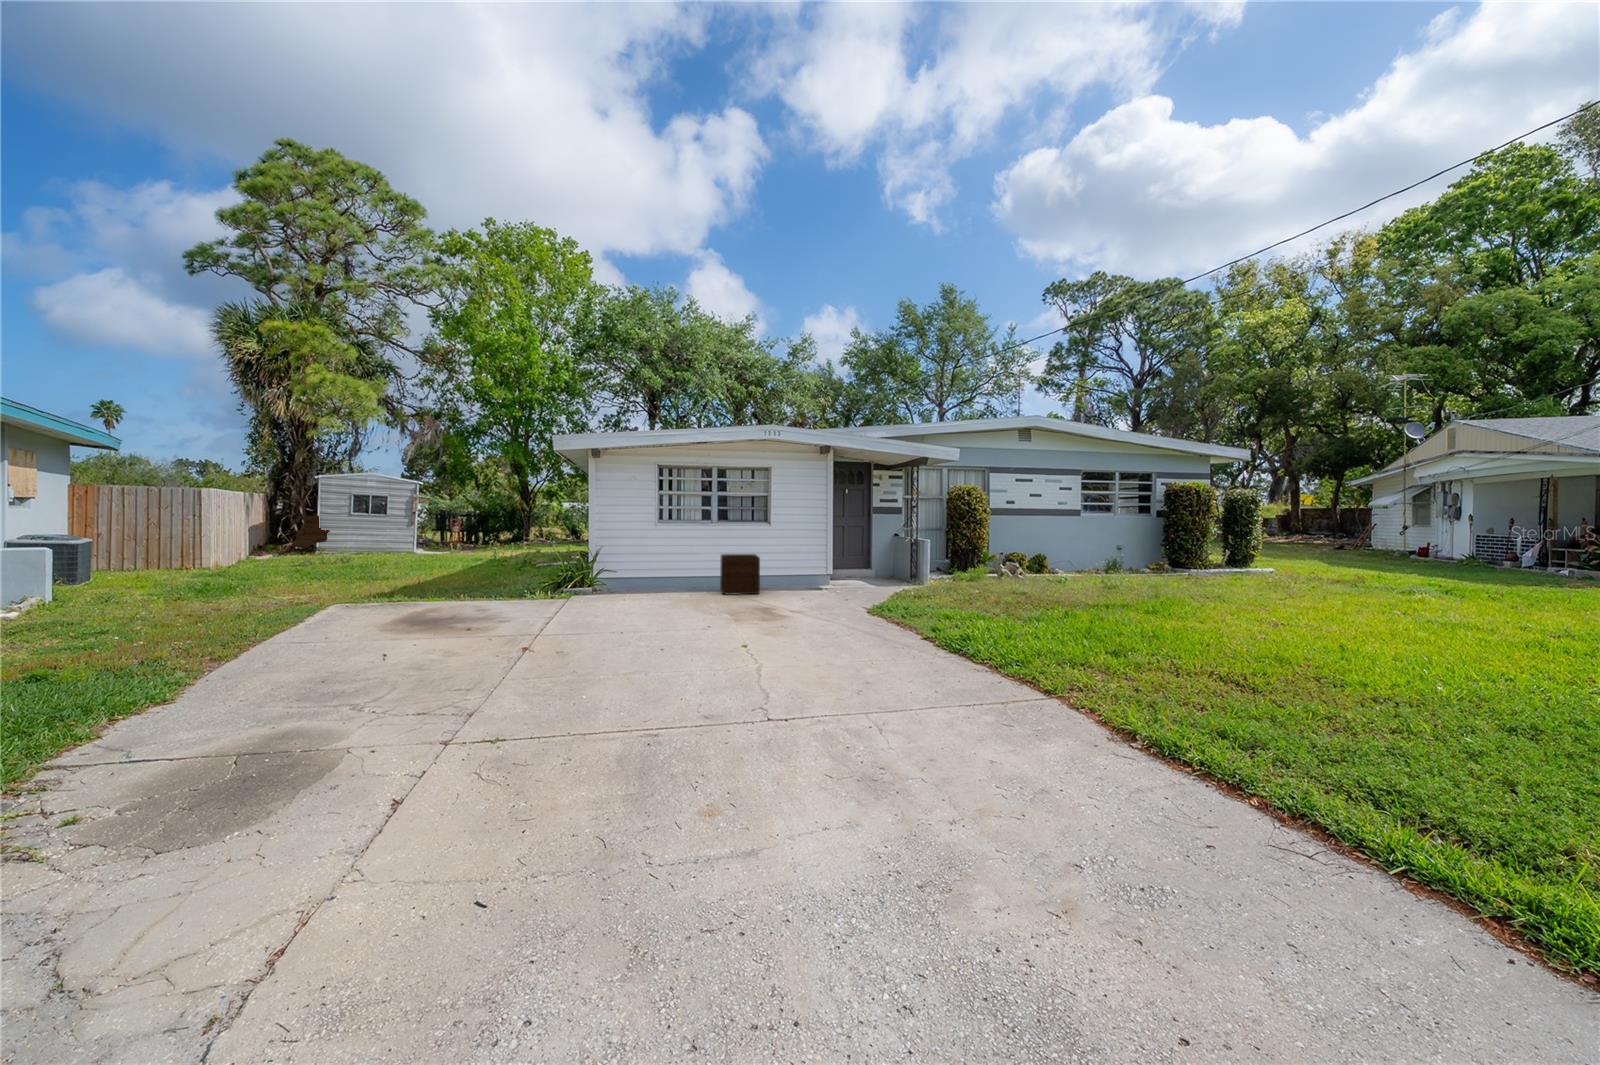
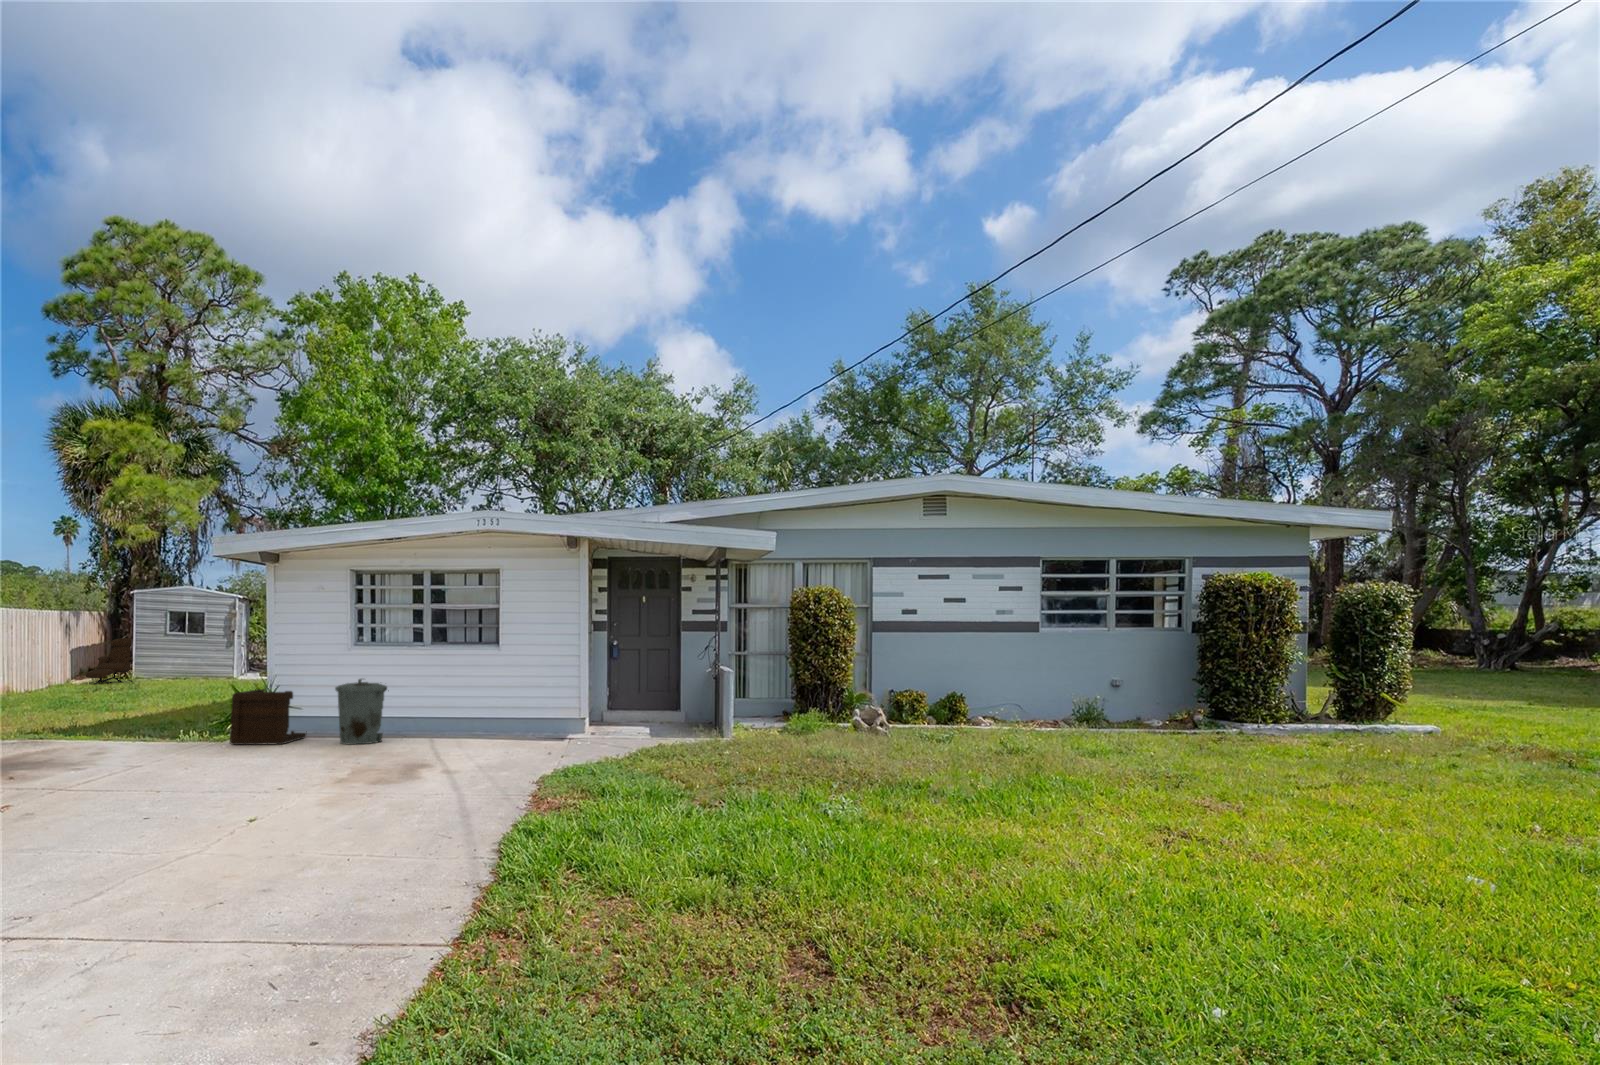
trash can: none [661,546,699,594] -> present [335,679,387,744]
wooden crate: present [720,554,760,595] -> present [230,689,307,745]

